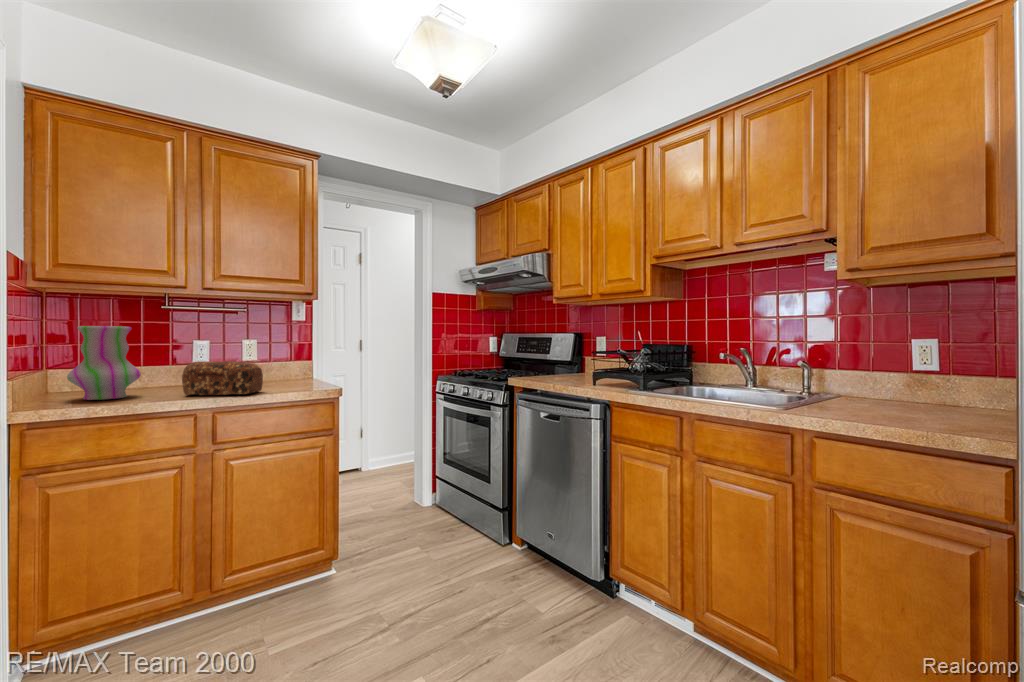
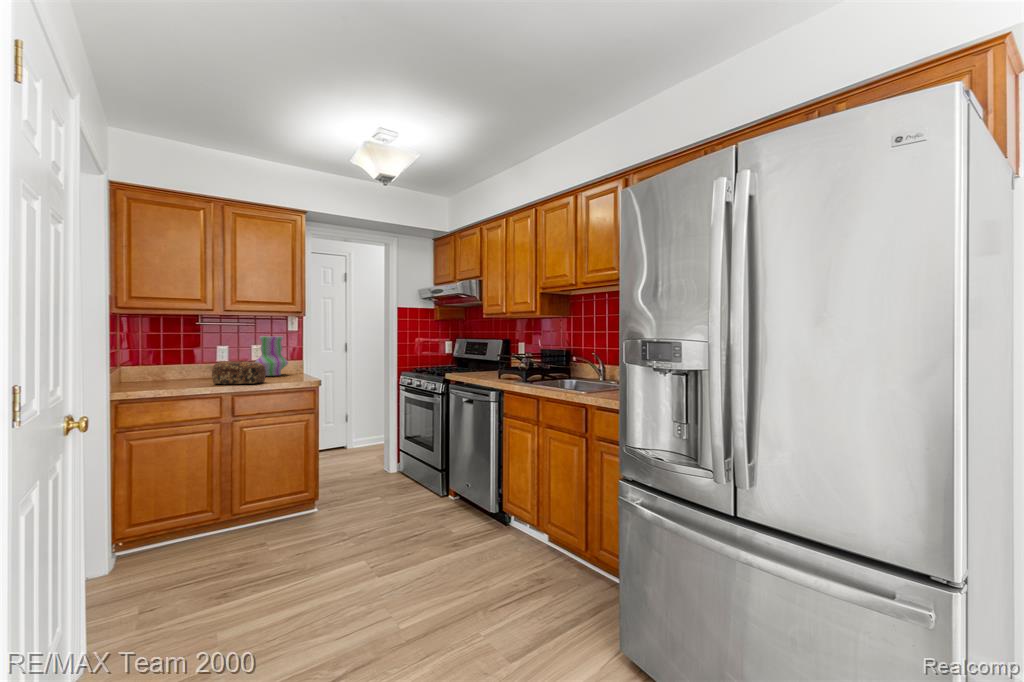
vase: present [67,326,141,400] -> present [255,337,288,376]

